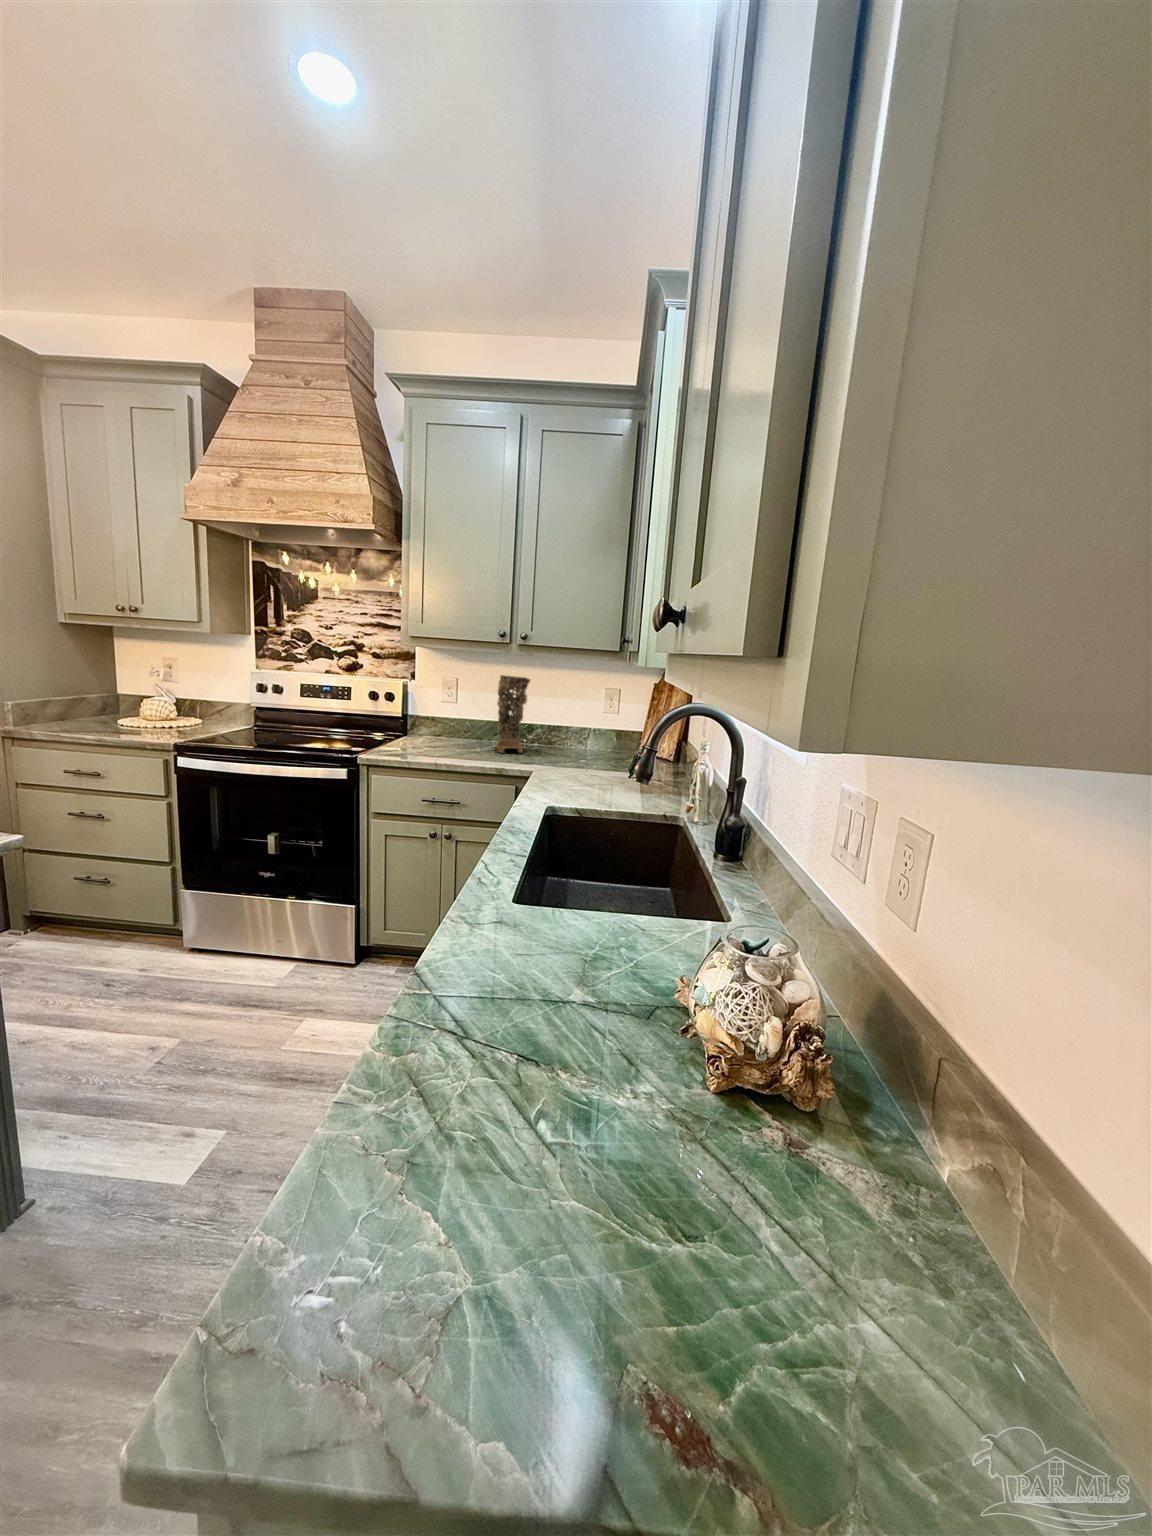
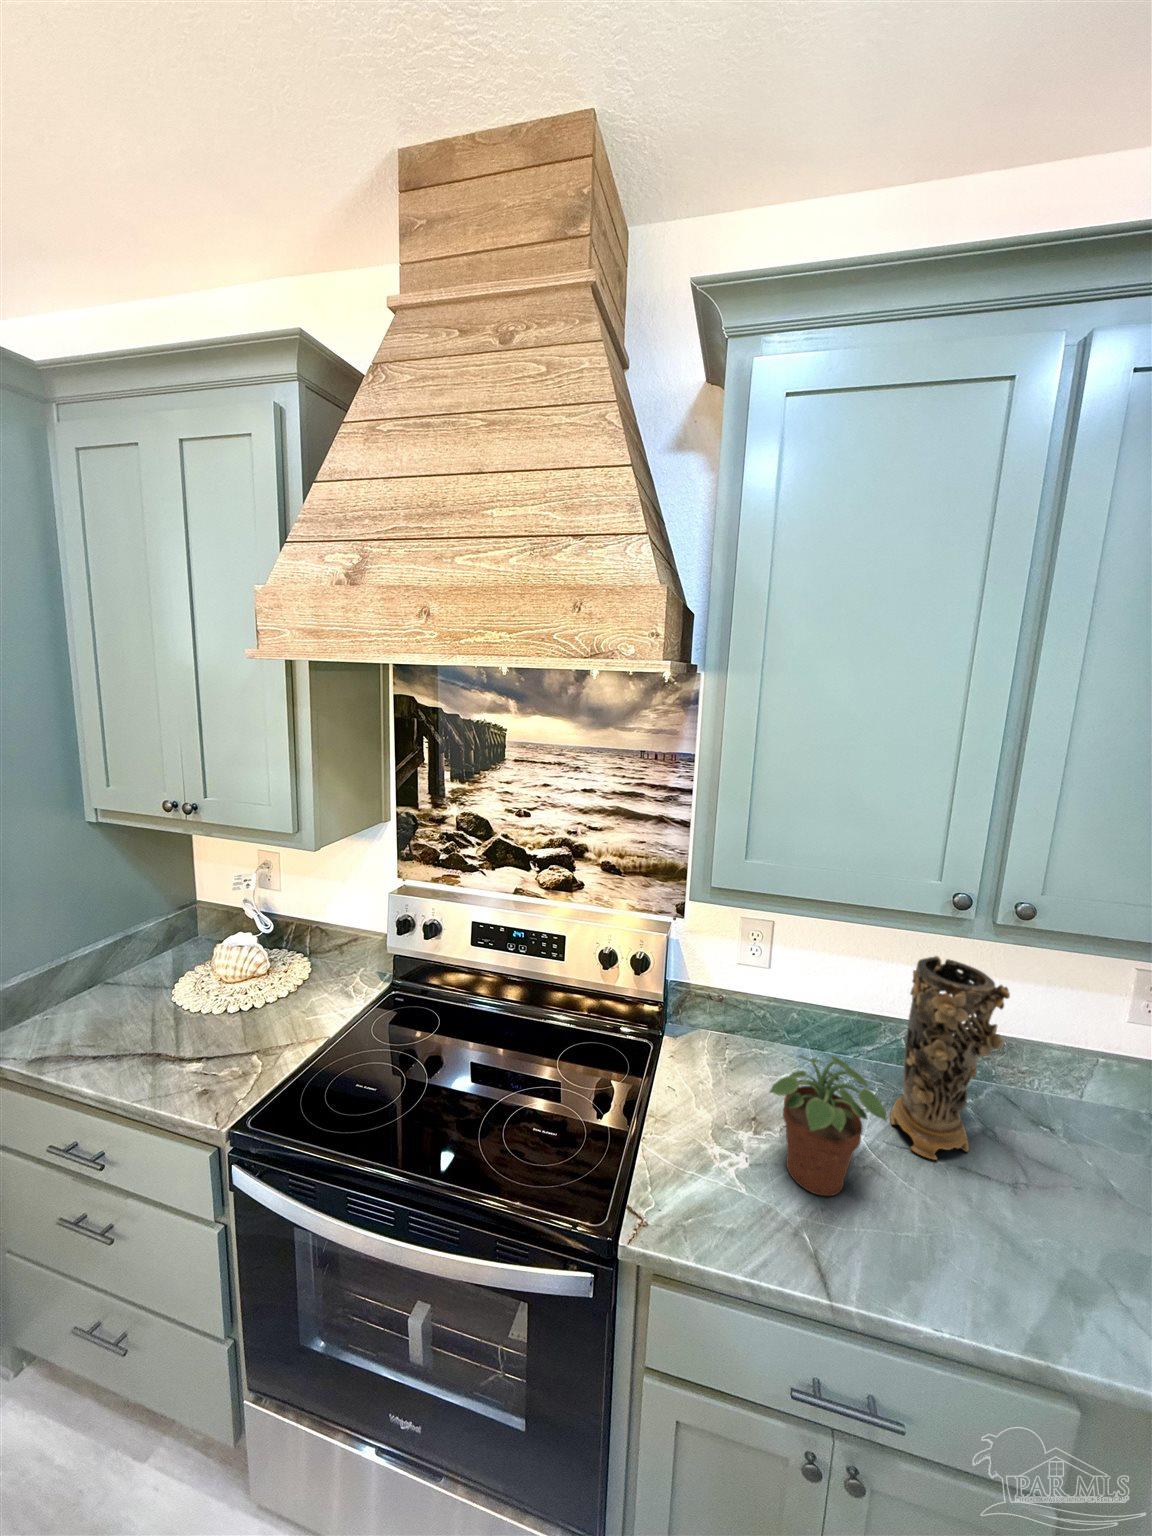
potted plant: none [427,708,472,755] -> present [770,1055,887,1196]

